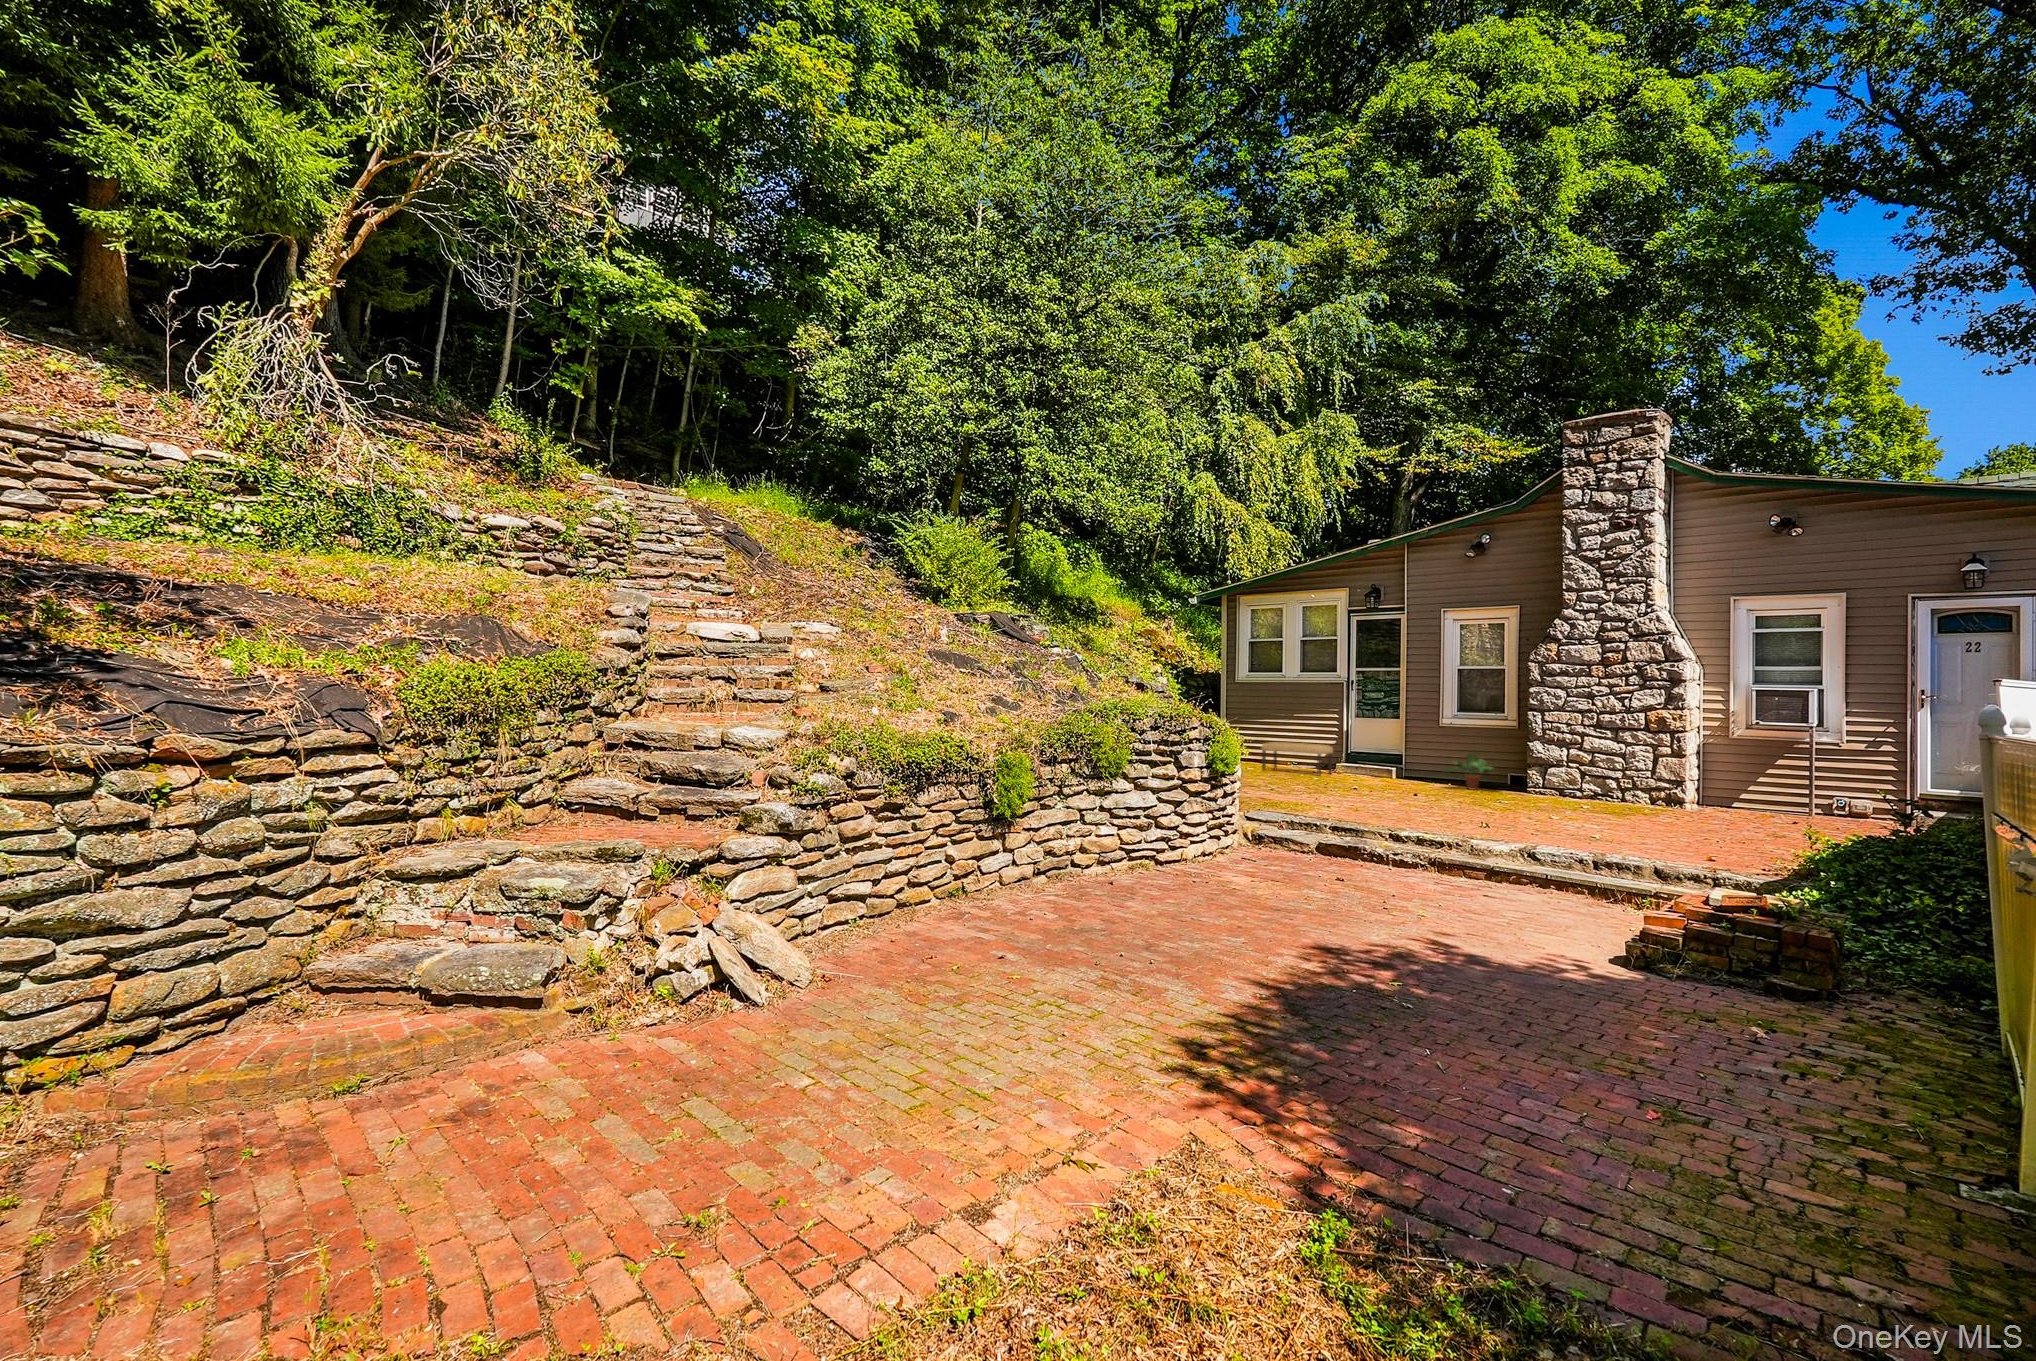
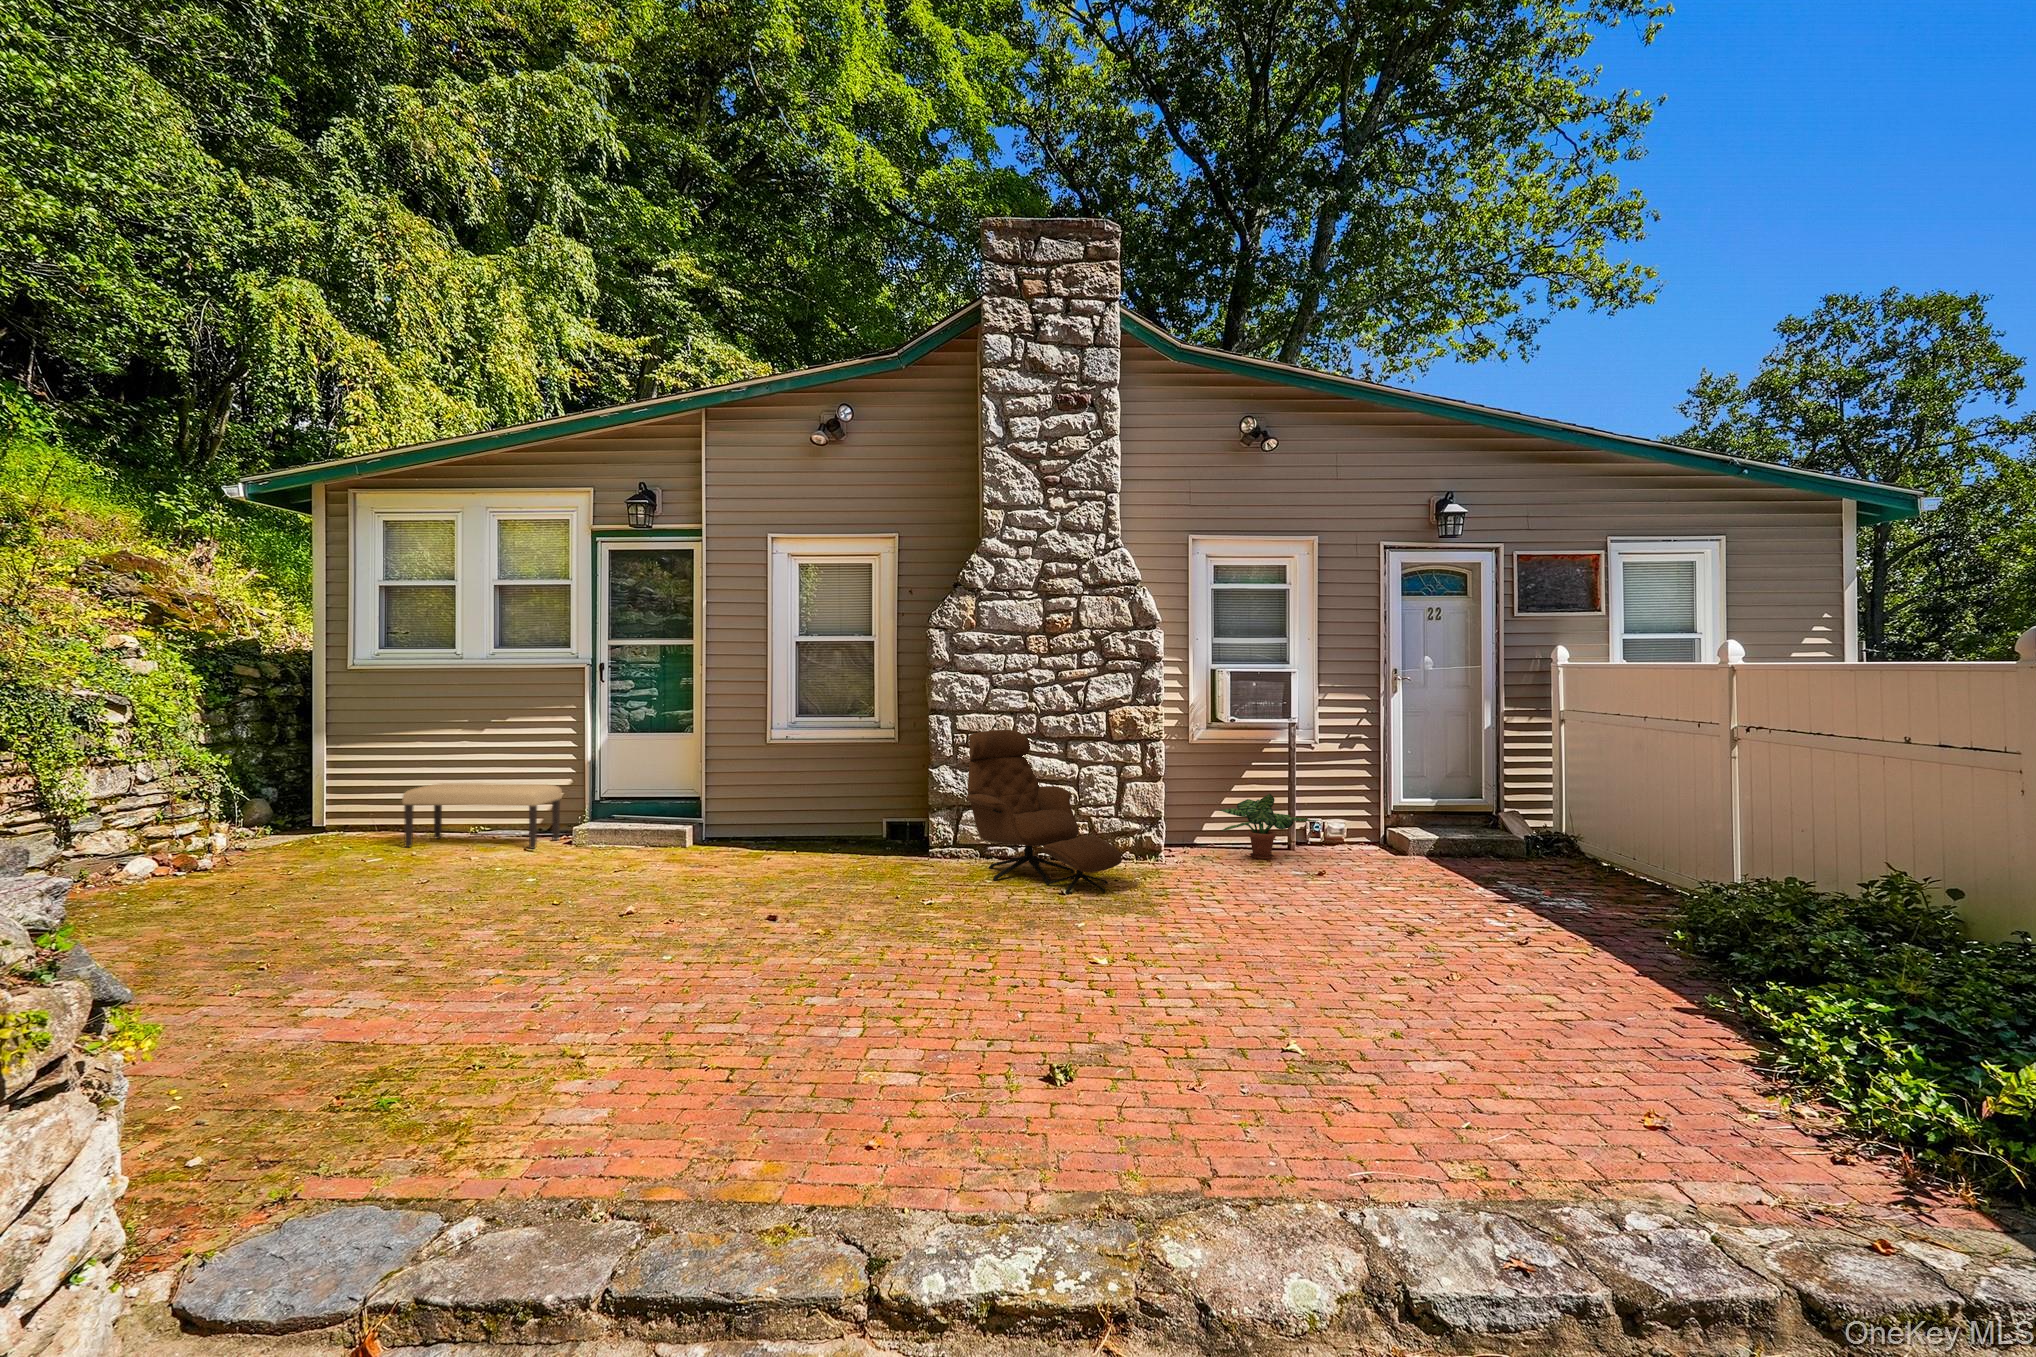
lounge chair: none [1543,723,1633,813] -> present [967,730,1122,894]
potted plant: present [1442,753,1493,790] -> present [1220,794,1314,859]

